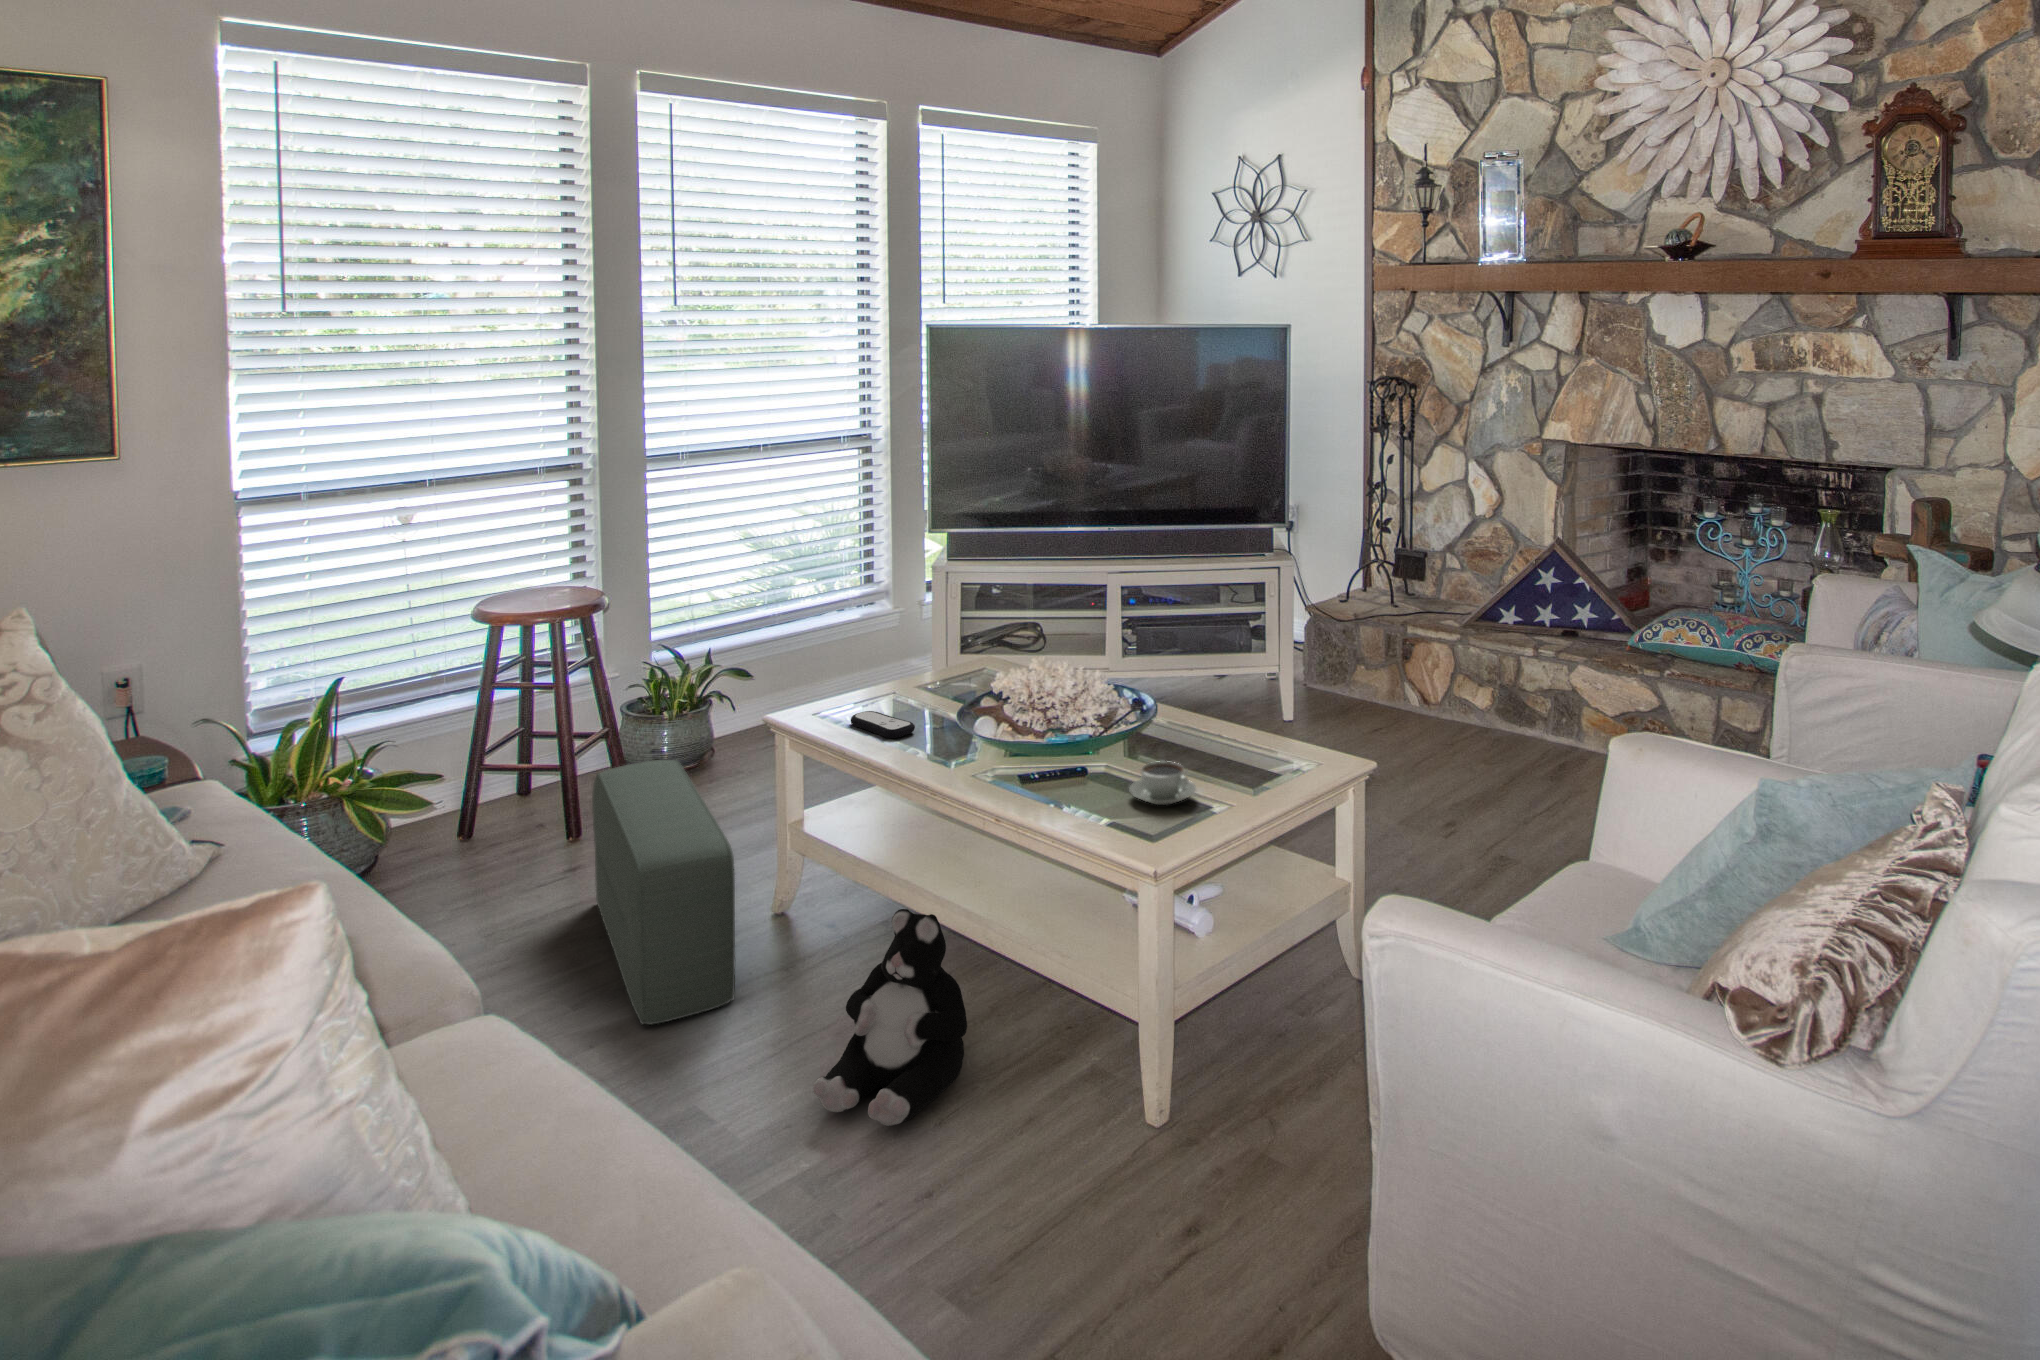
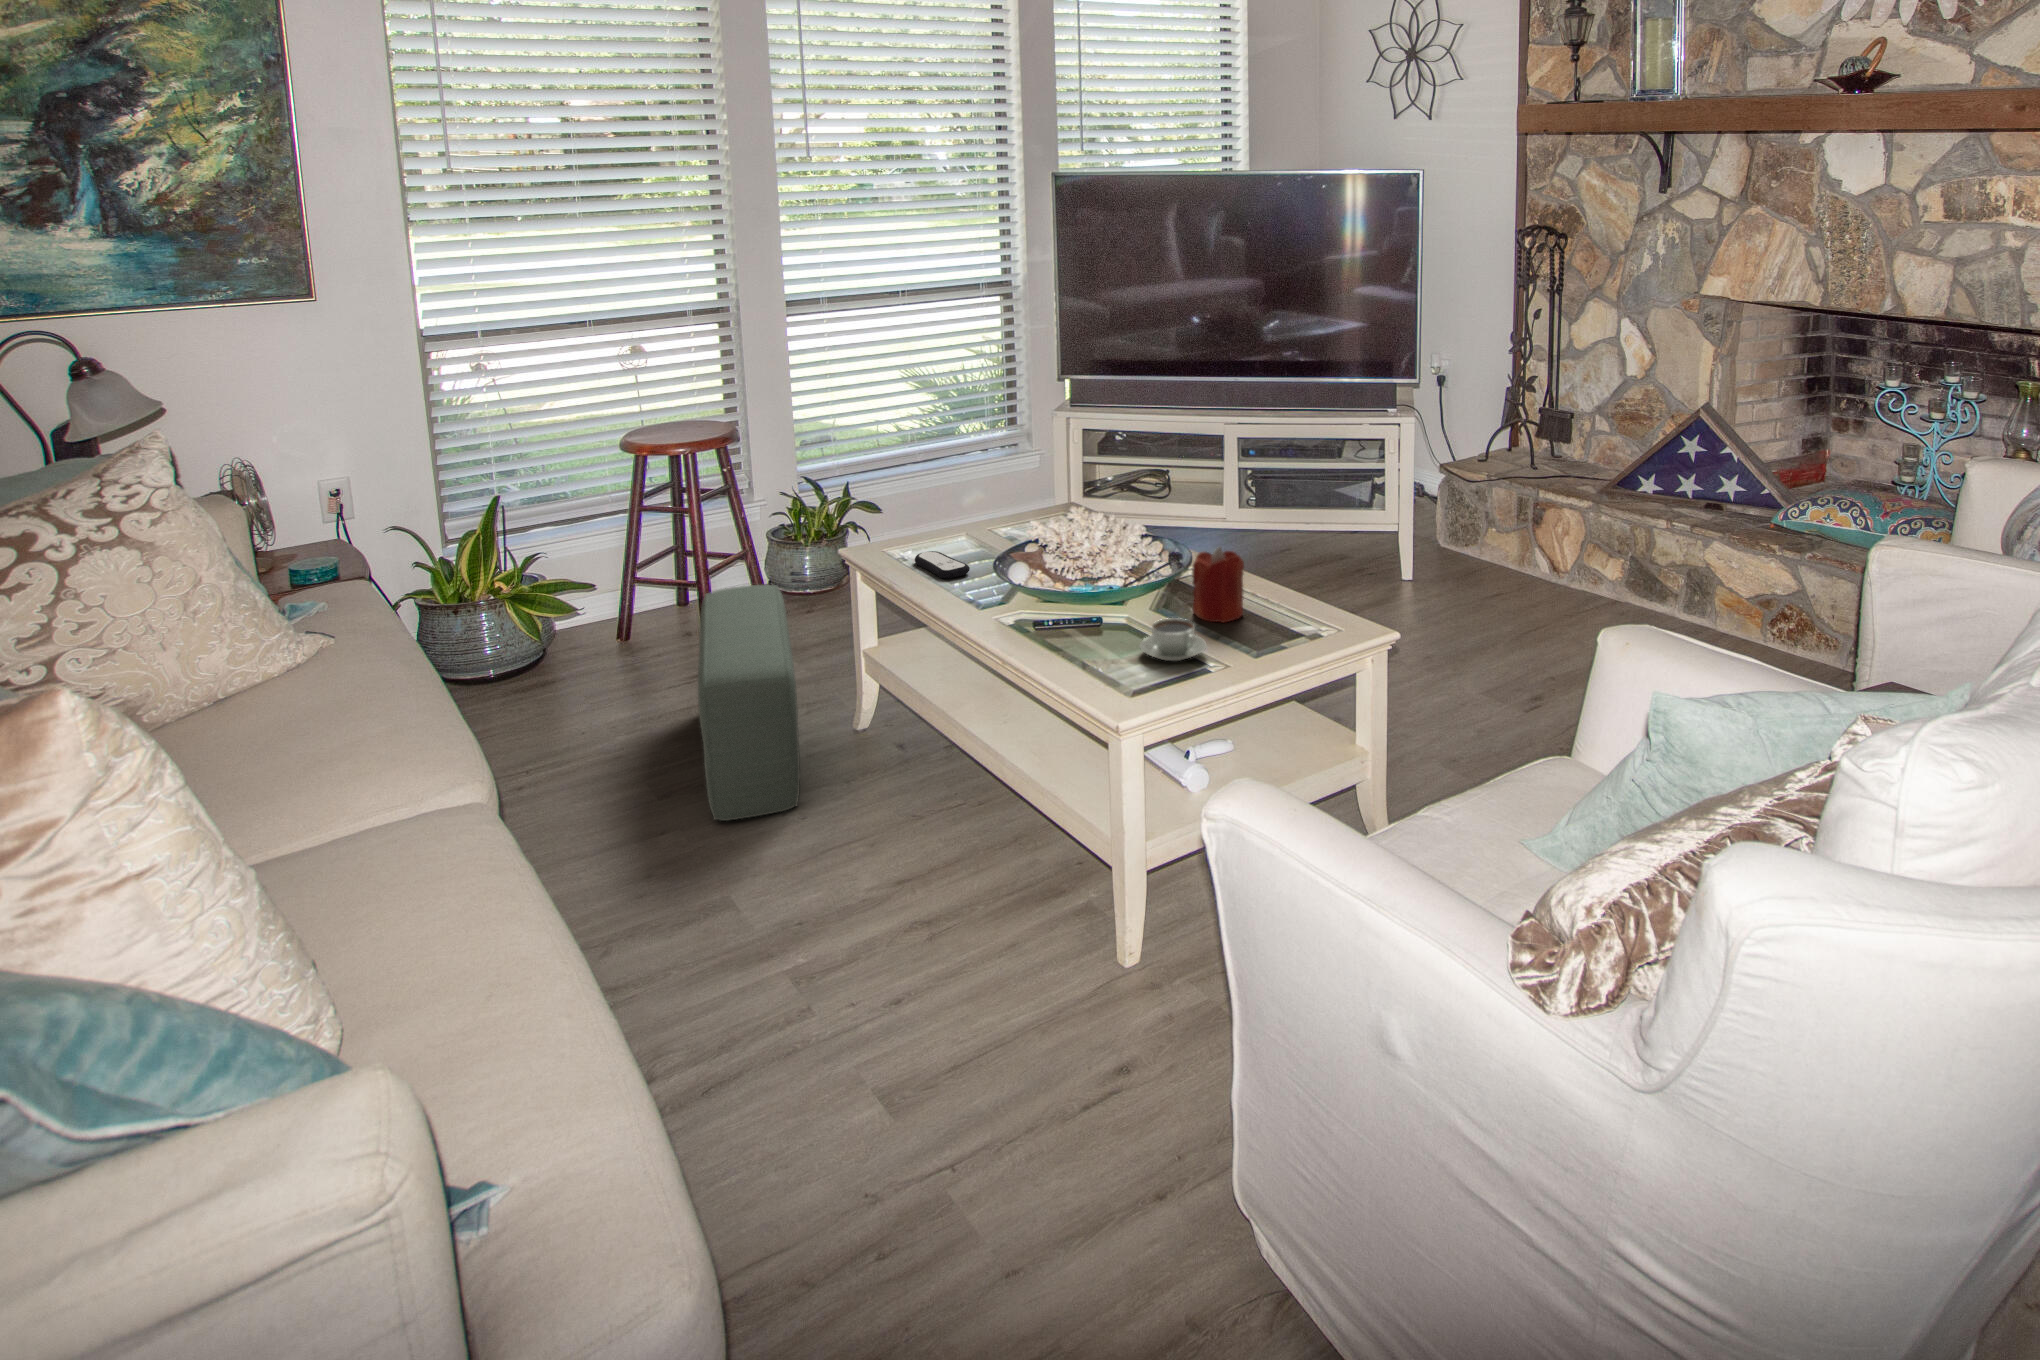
candle: none [1160,687,1210,765] -> present [1193,547,1244,623]
plush toy: present [813,909,967,1126] -> none [829,740,978,937]

